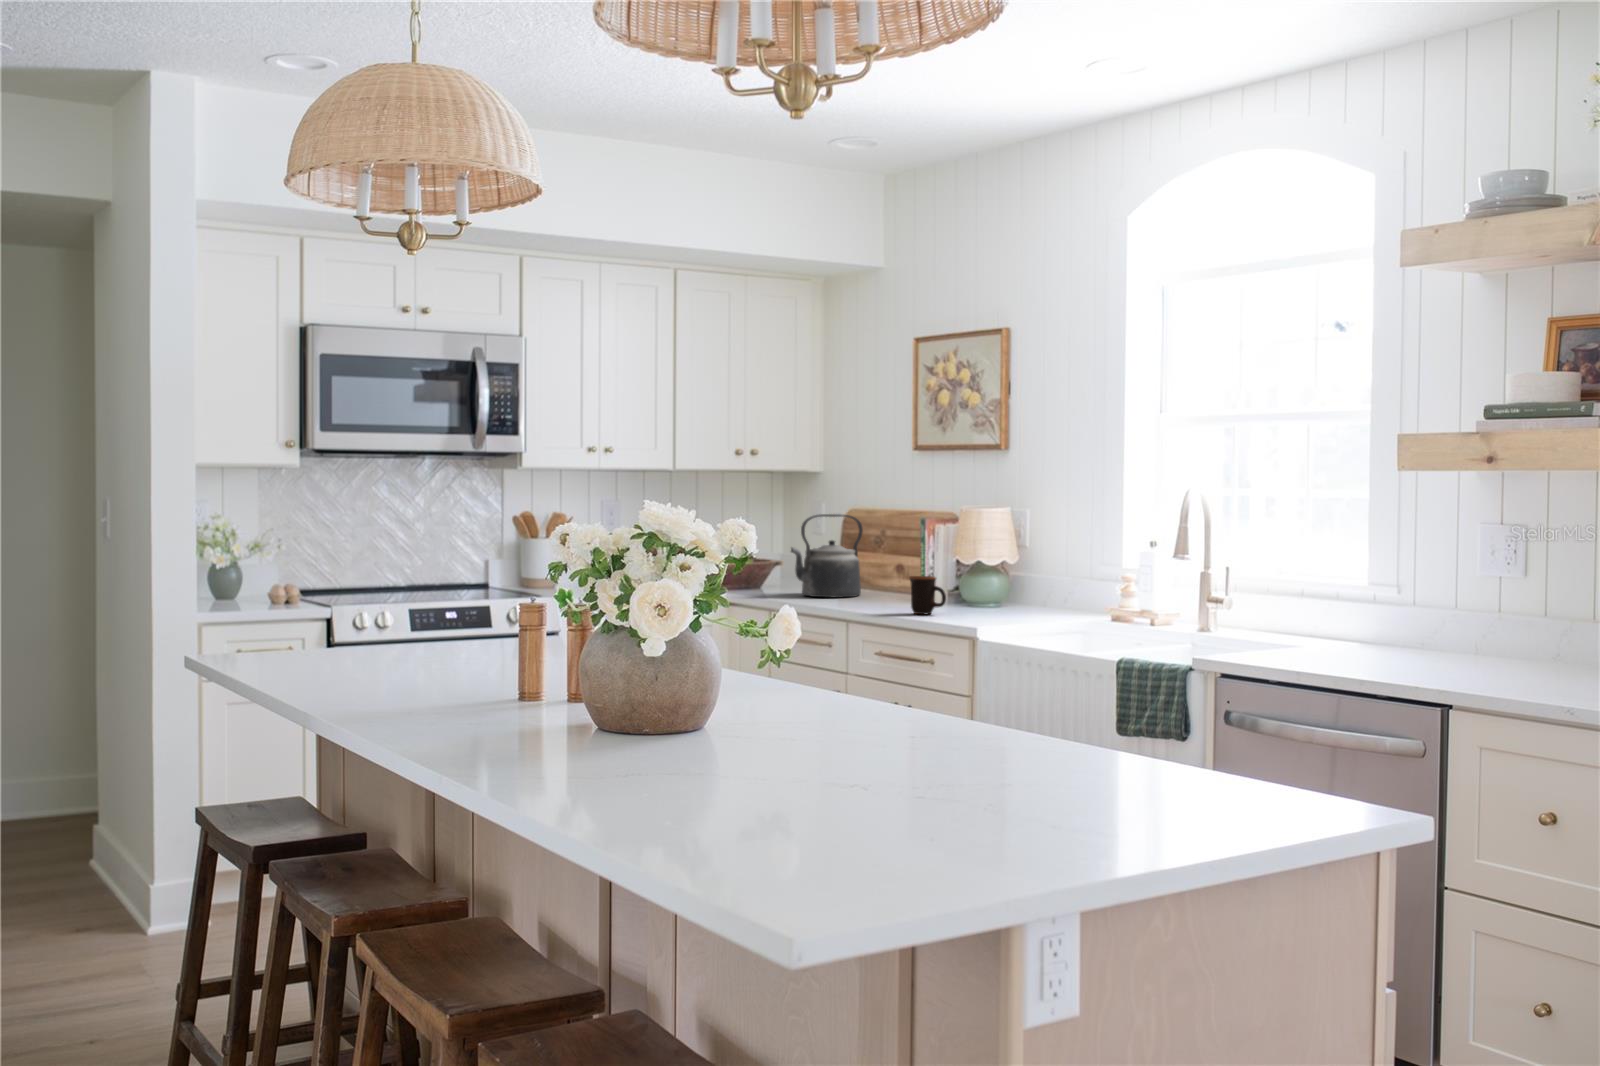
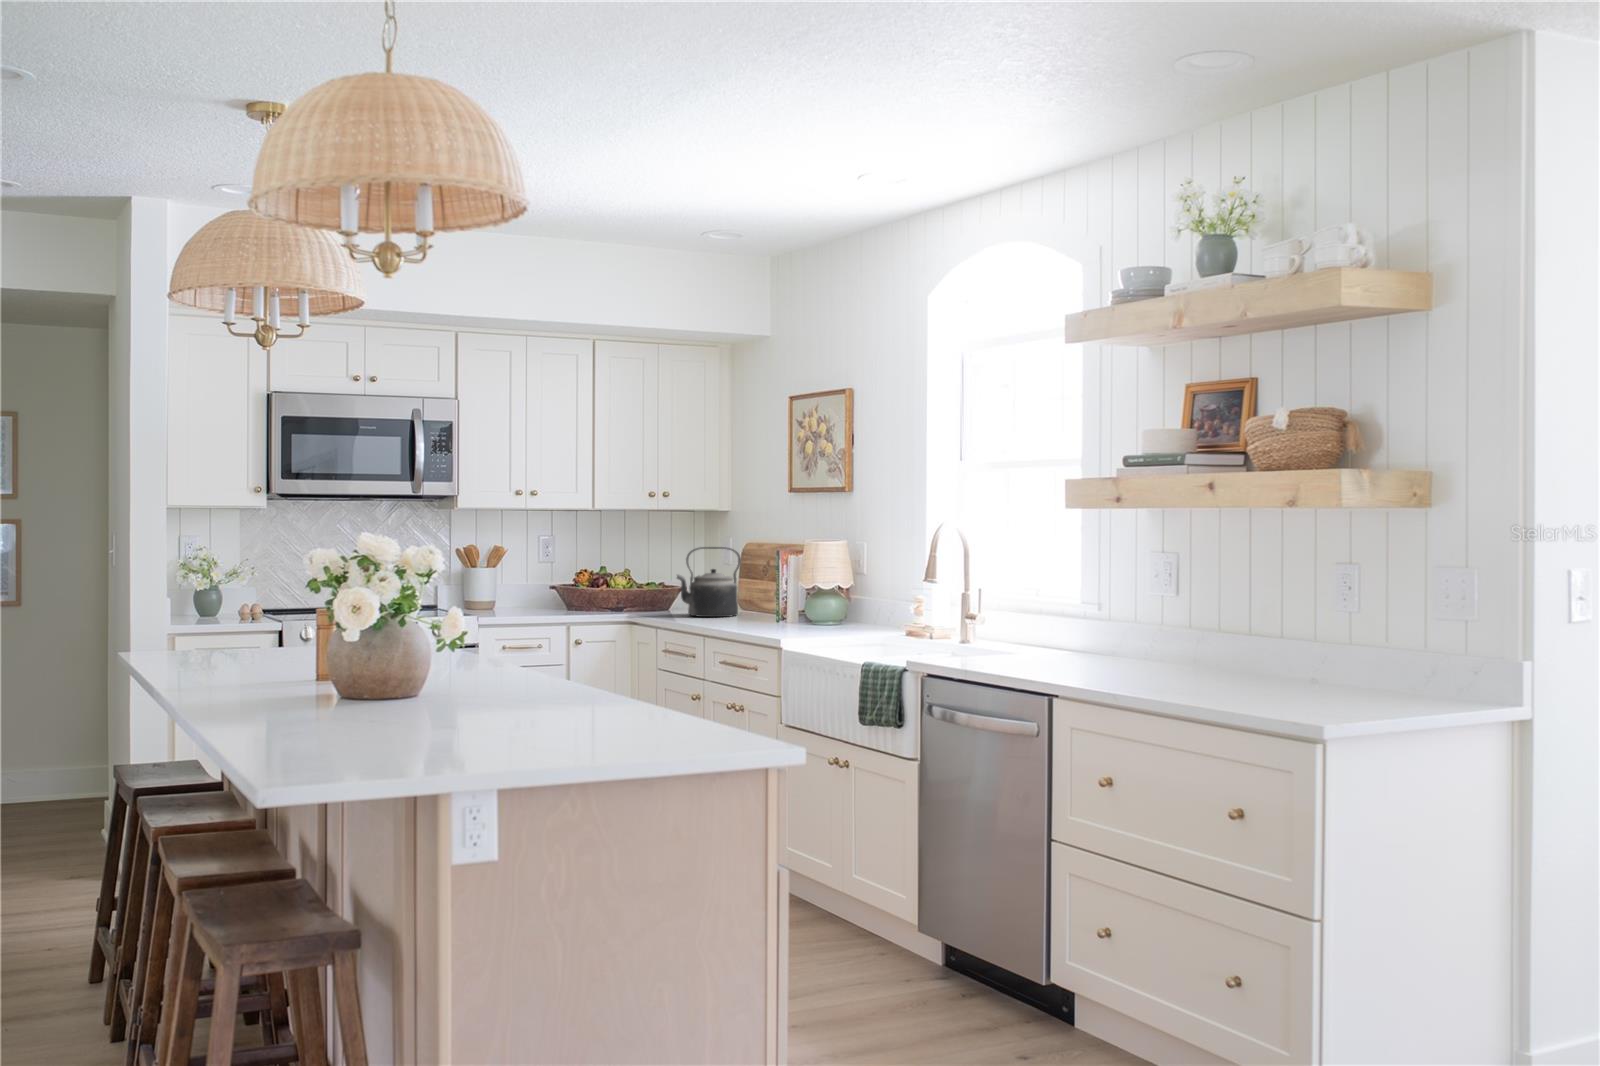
mug: present [909,576,946,614] -> none [750,598,778,630]

